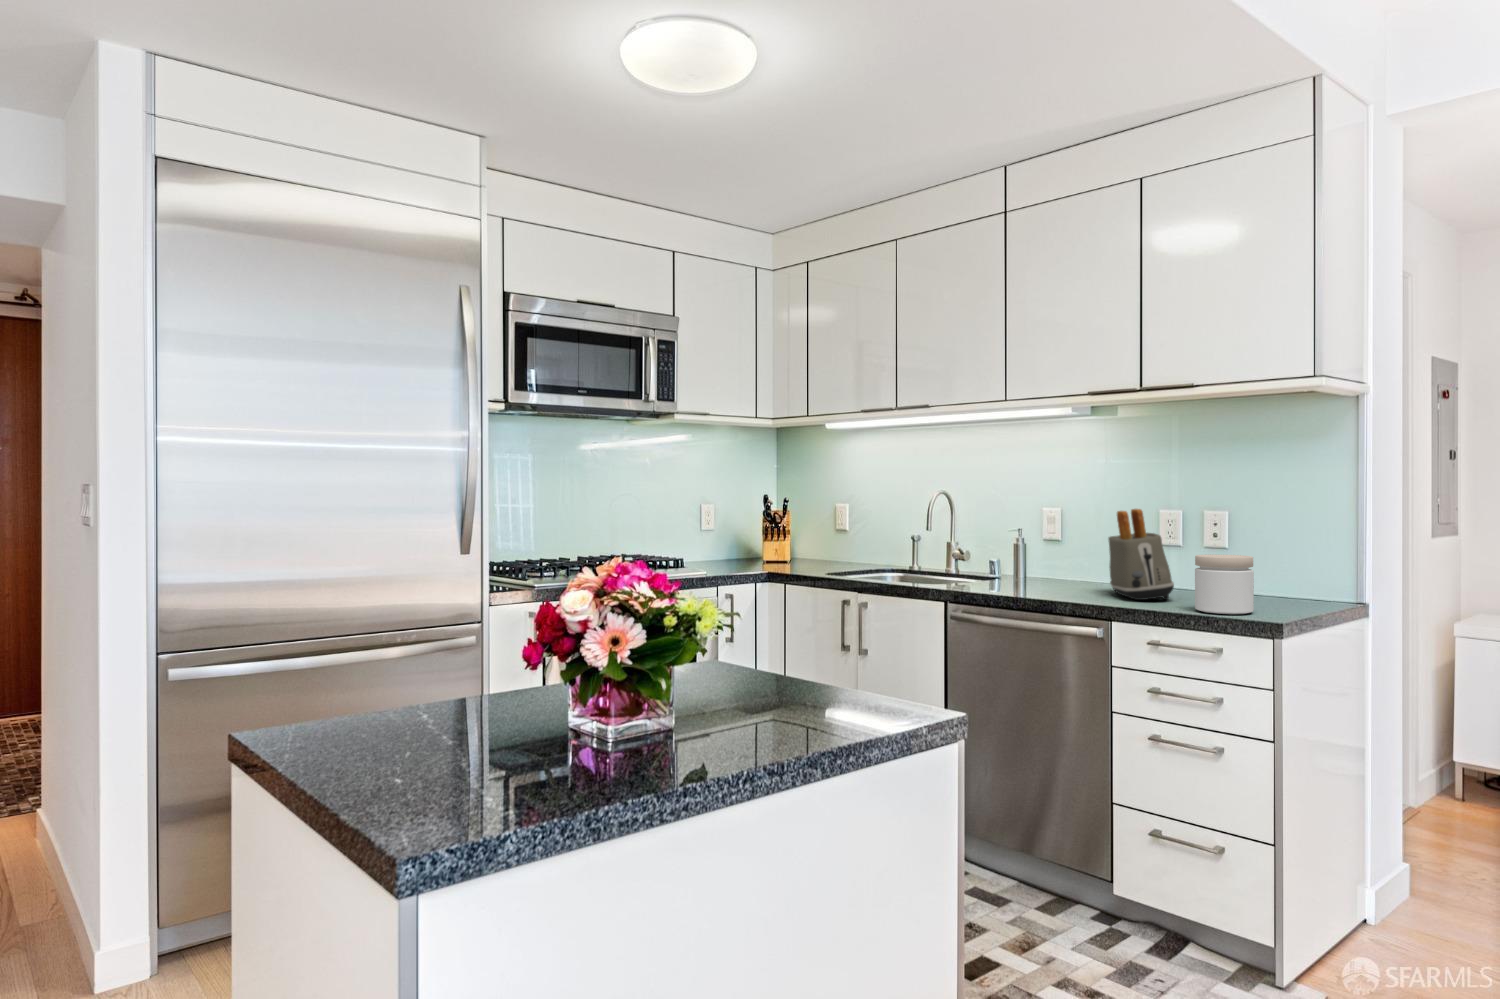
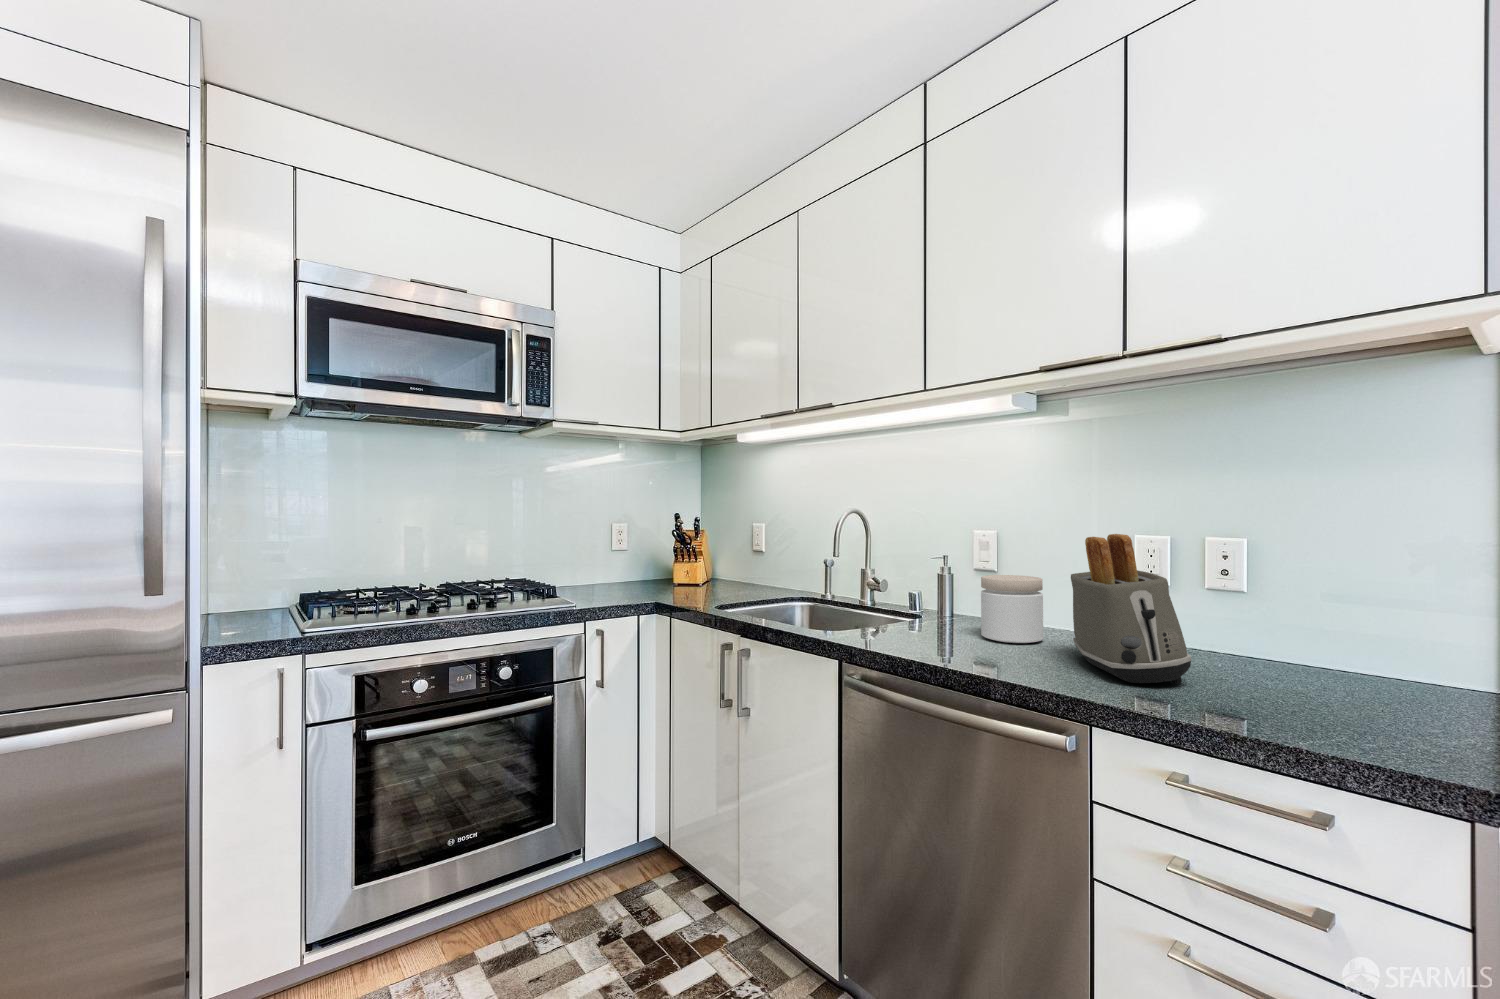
jar: present [1195,554,1254,614] -> present [981,575,1043,643]

